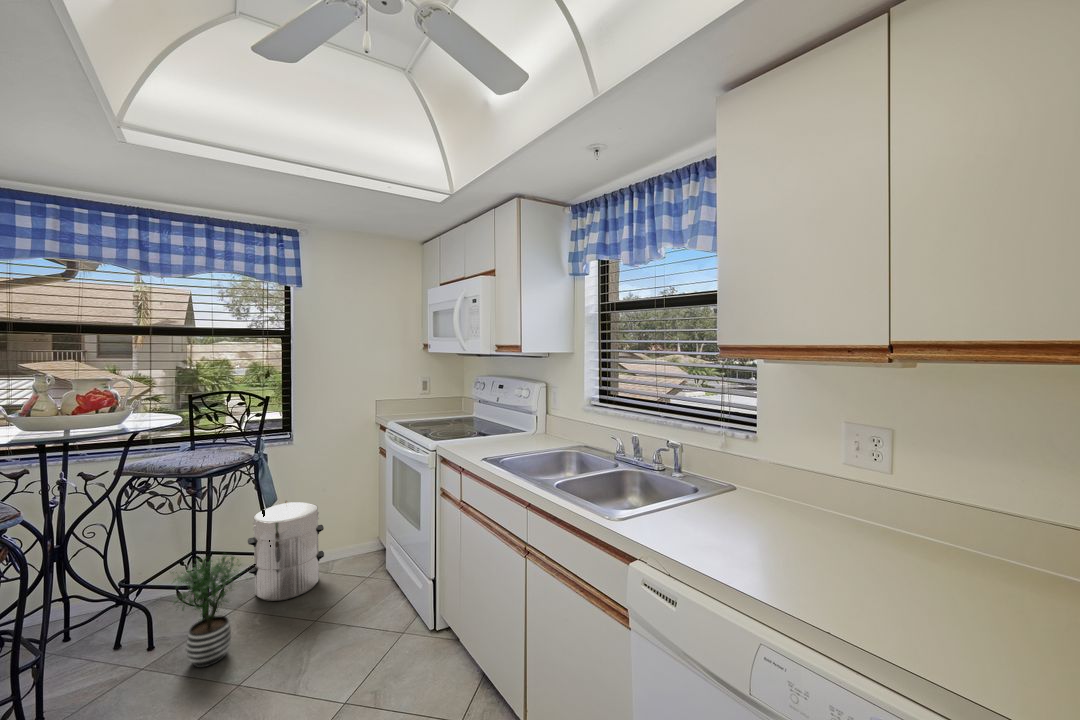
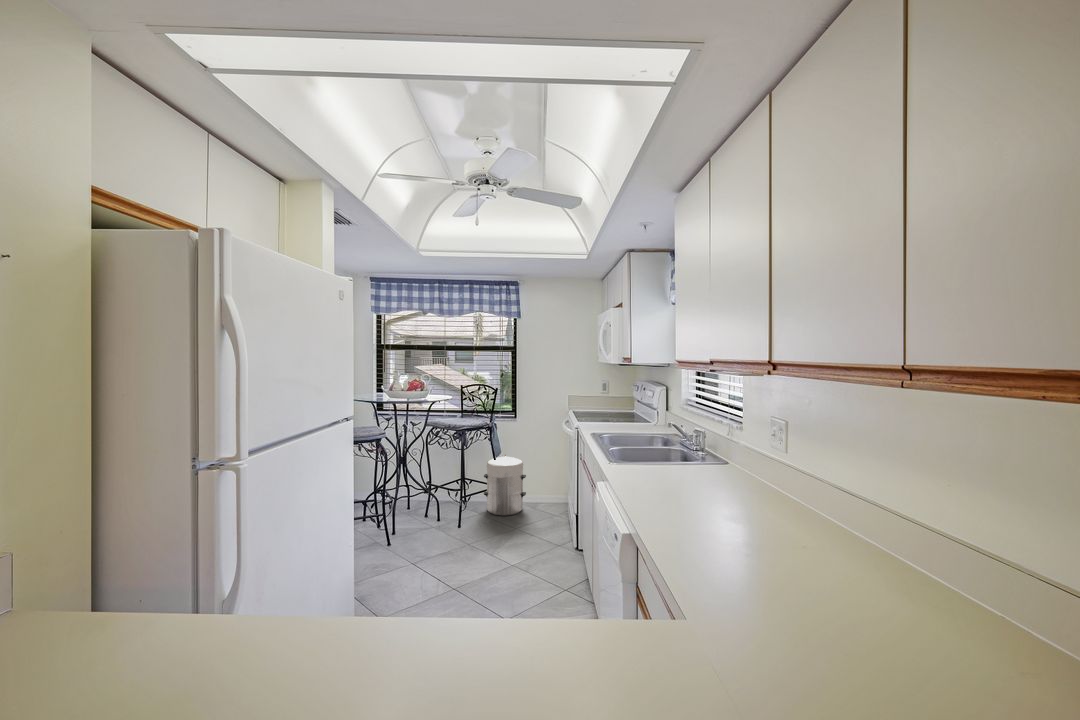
potted plant: present [173,556,241,668] -> none [436,474,474,535]

